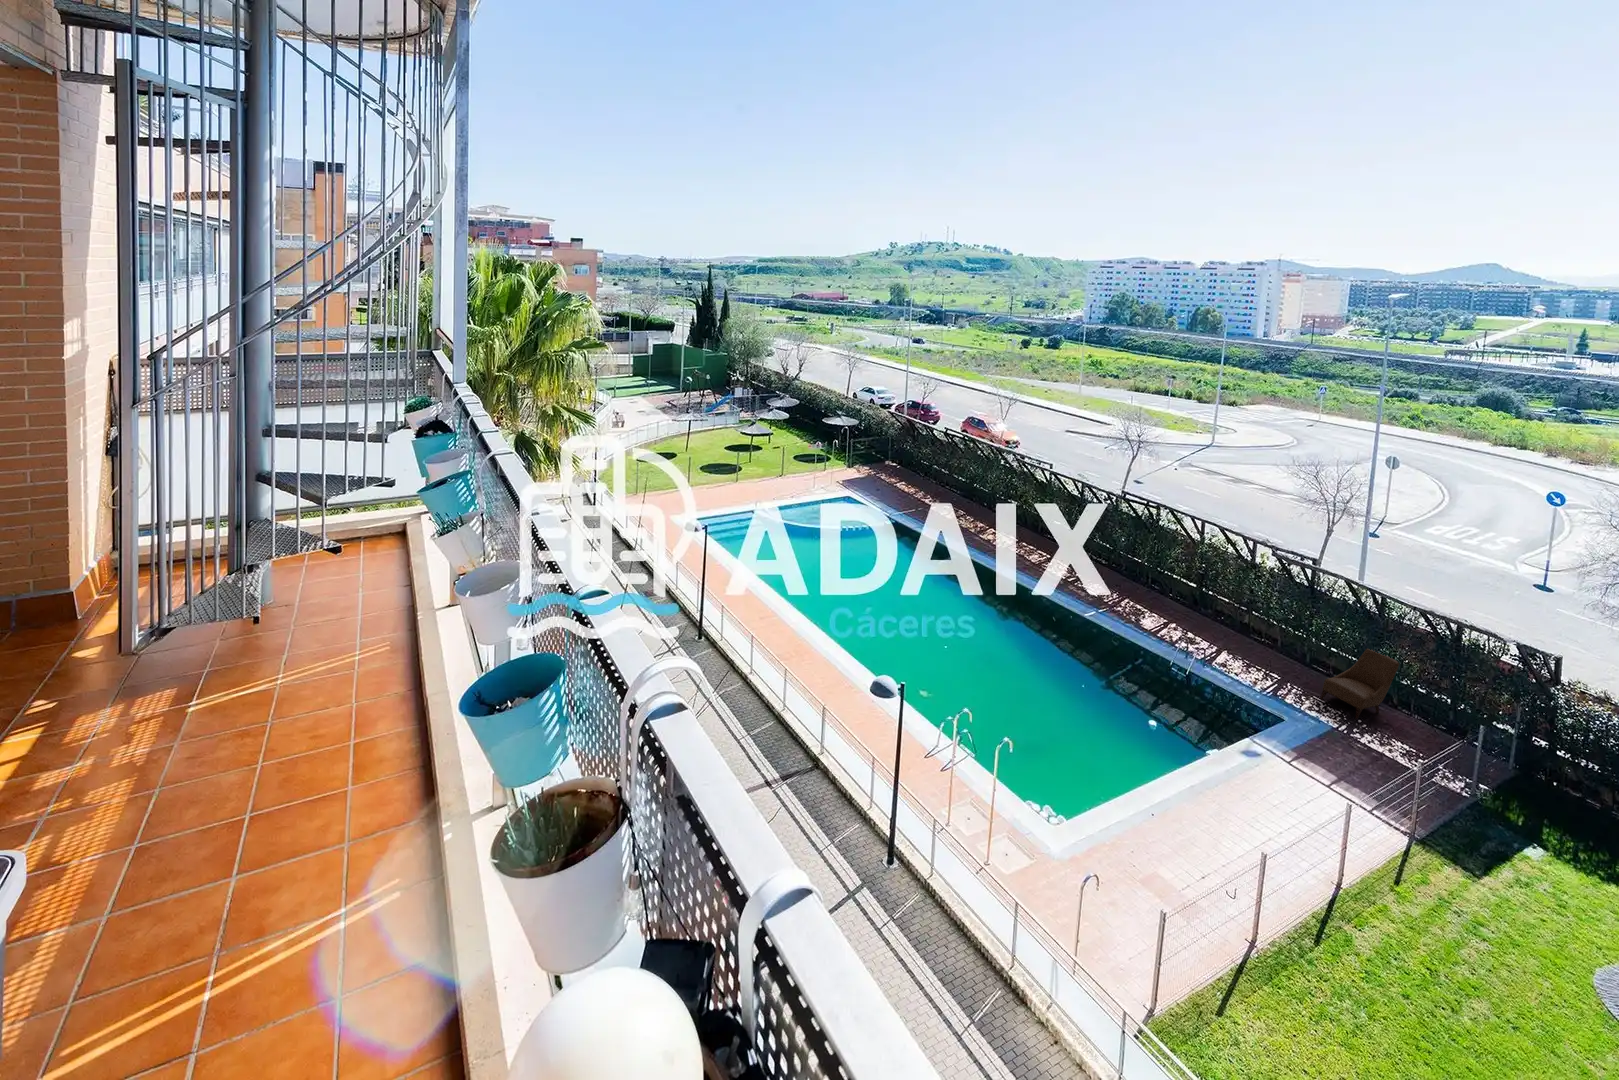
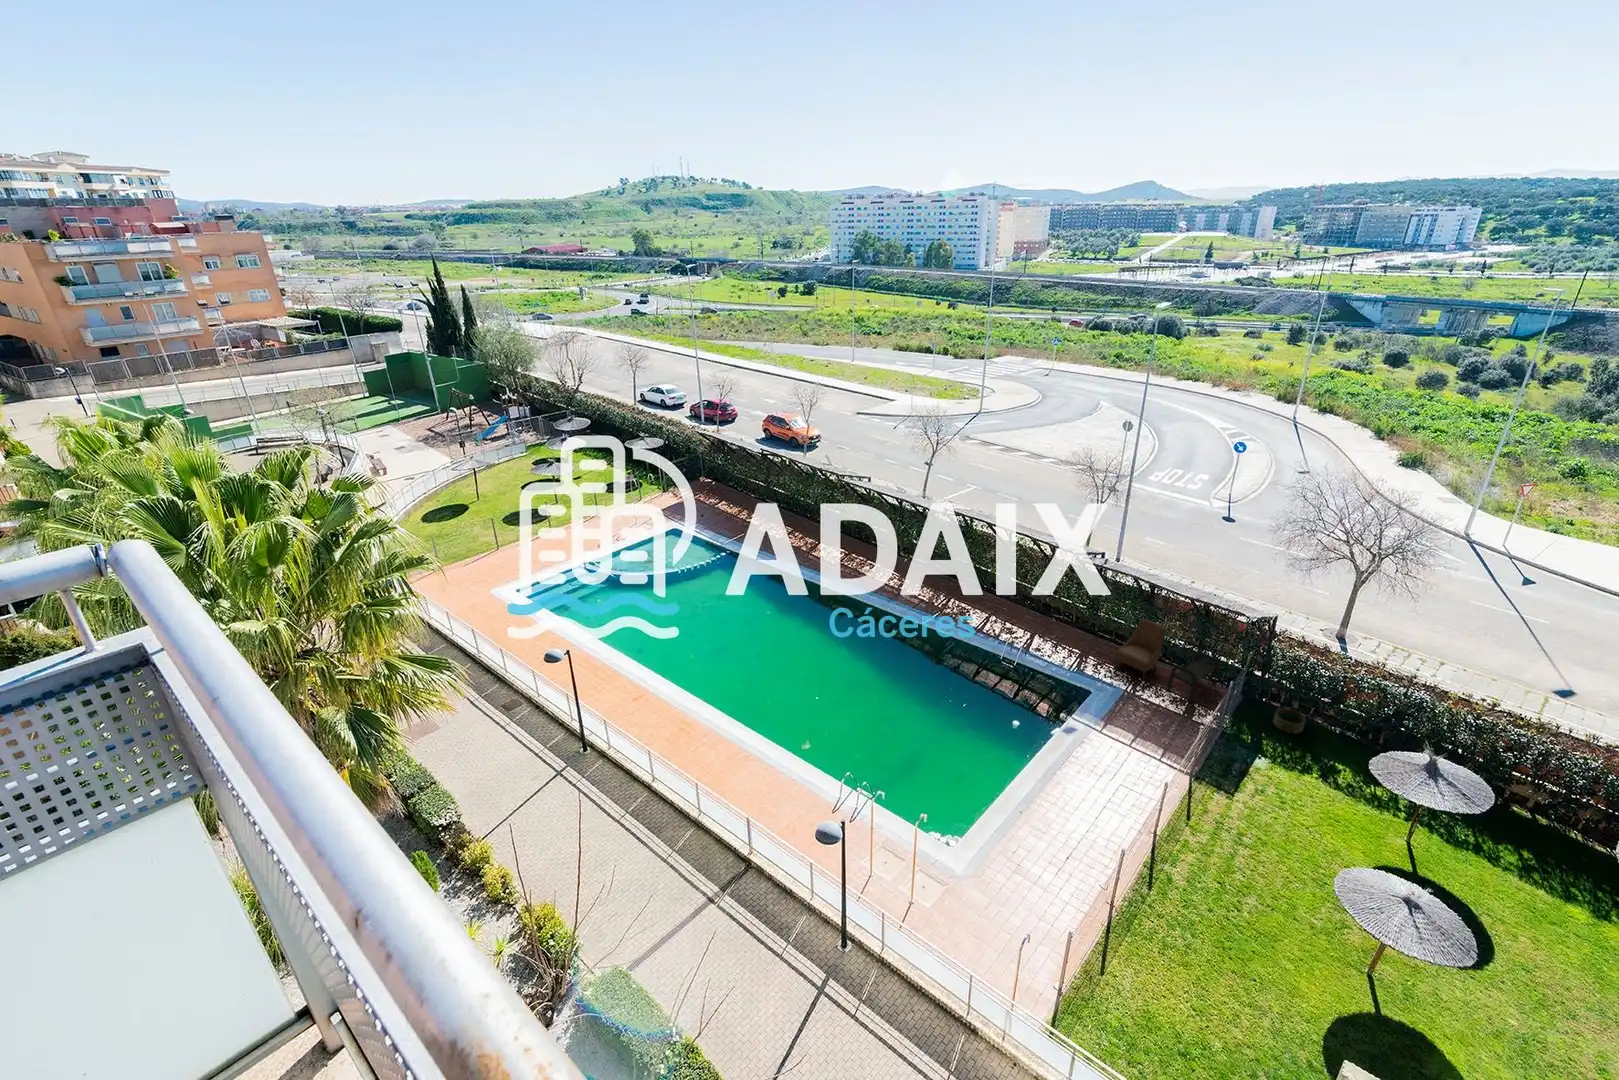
bench: none [1387,699,1471,756] -> present [1167,652,1219,702]
basket: none [1543,783,1596,822] -> present [1273,708,1306,734]

